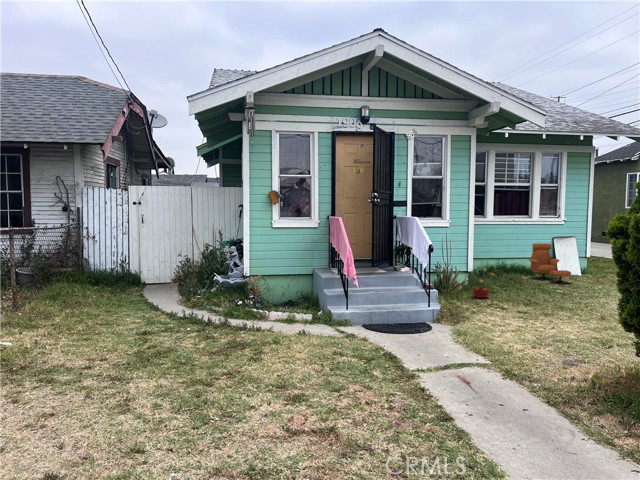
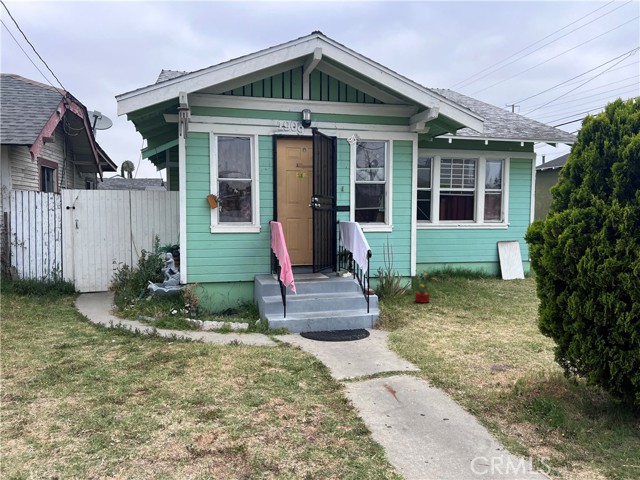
lounge chair: present [529,243,571,285] -> none [471,248,511,289]

